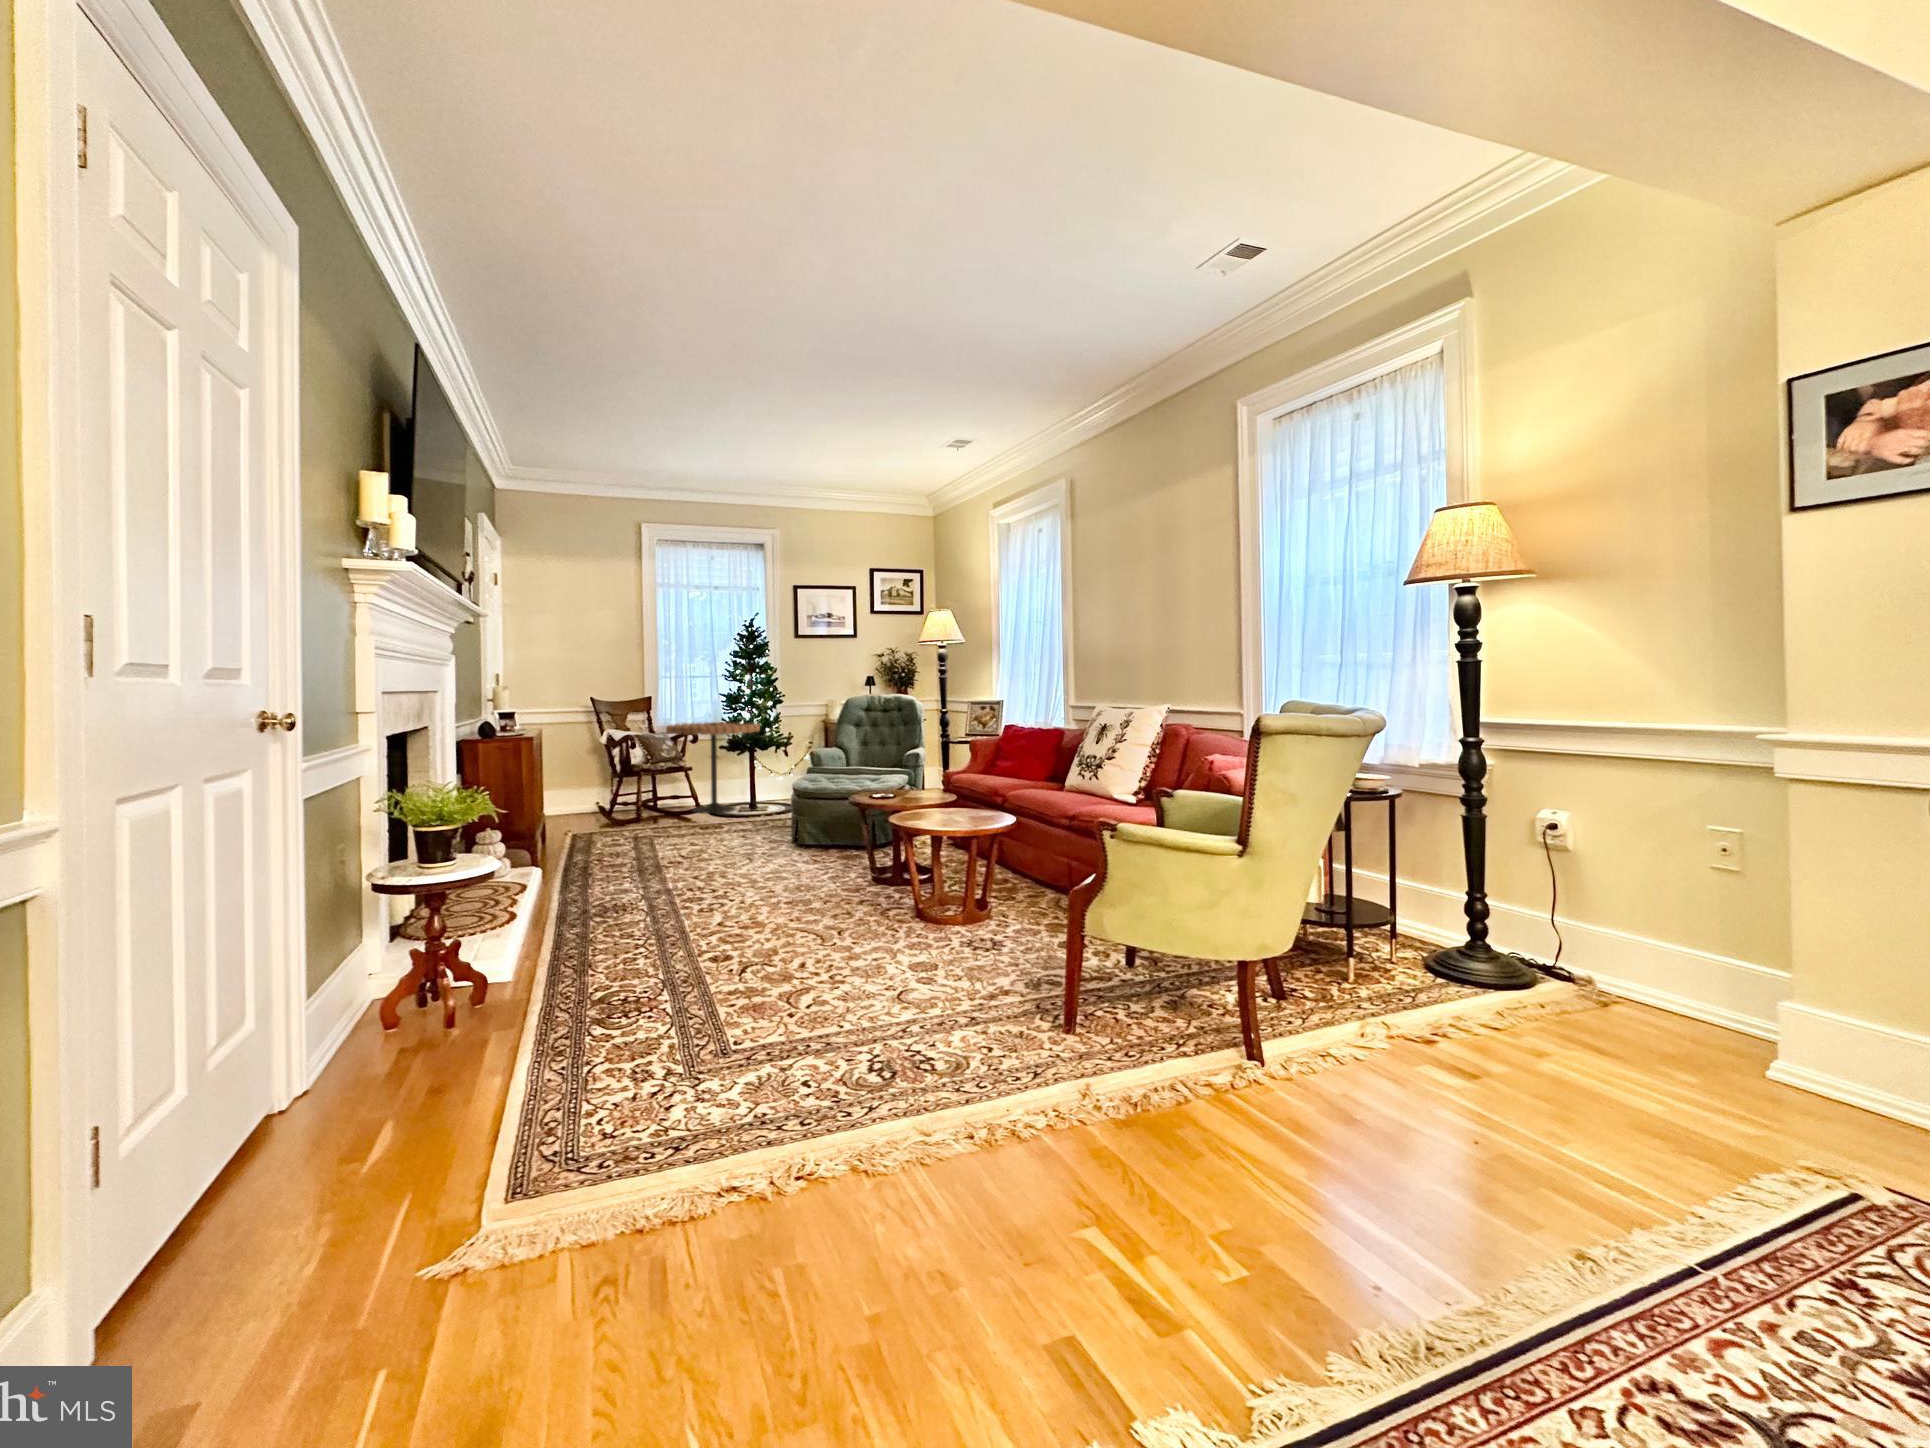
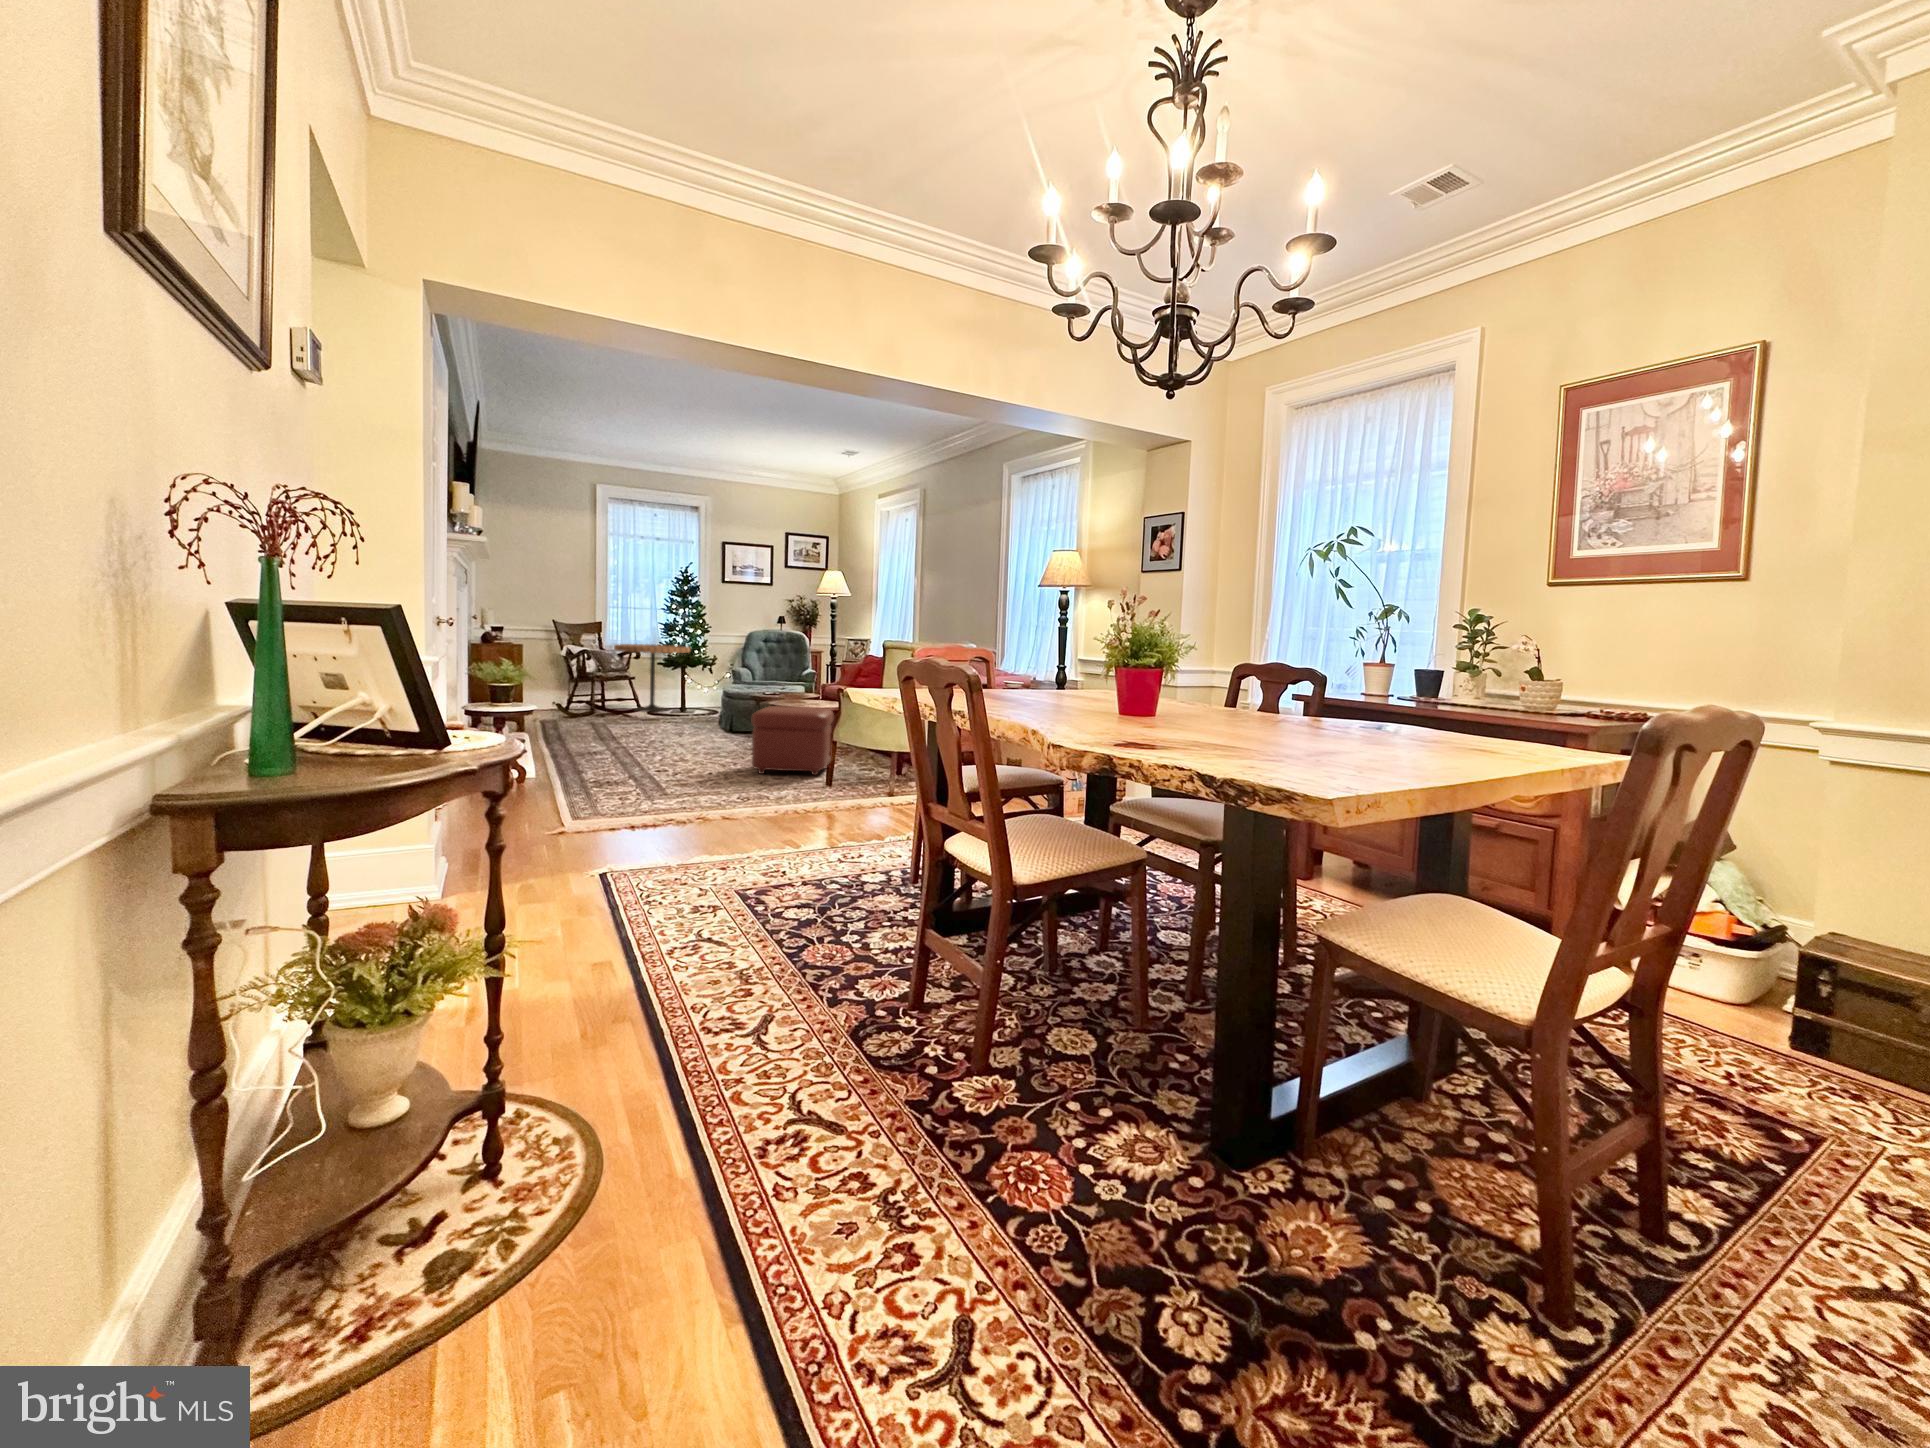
ottoman: none [882,834,1024,975] -> present [752,706,834,775]

